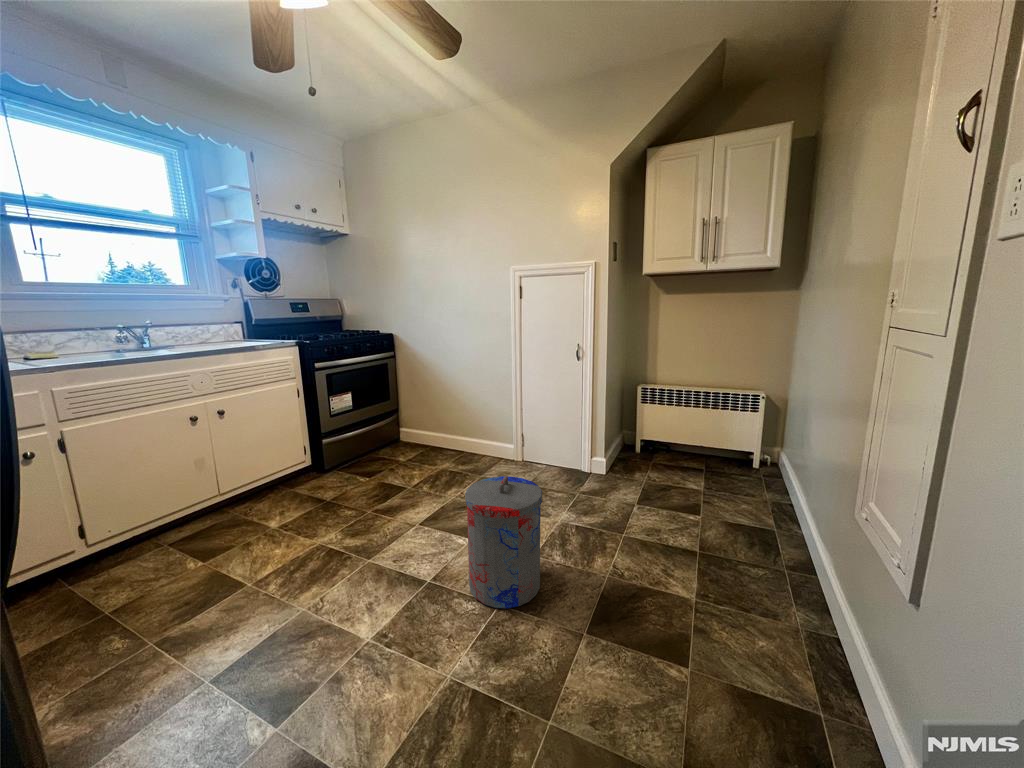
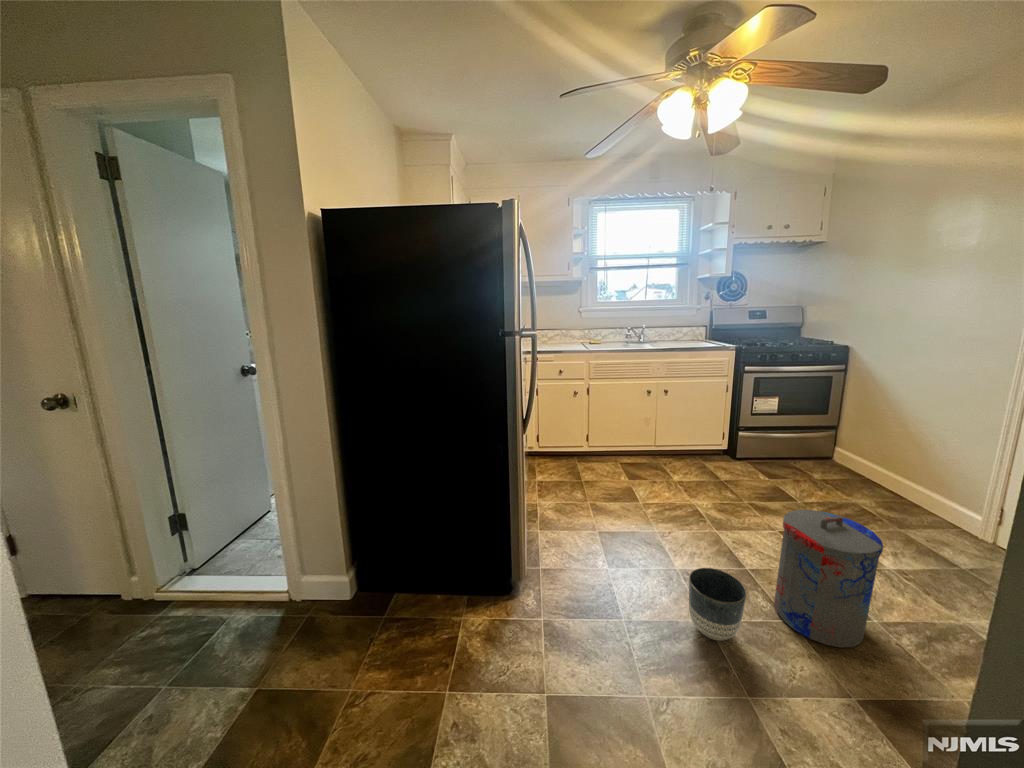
planter: none [426,597,494,696] -> present [689,568,746,641]

